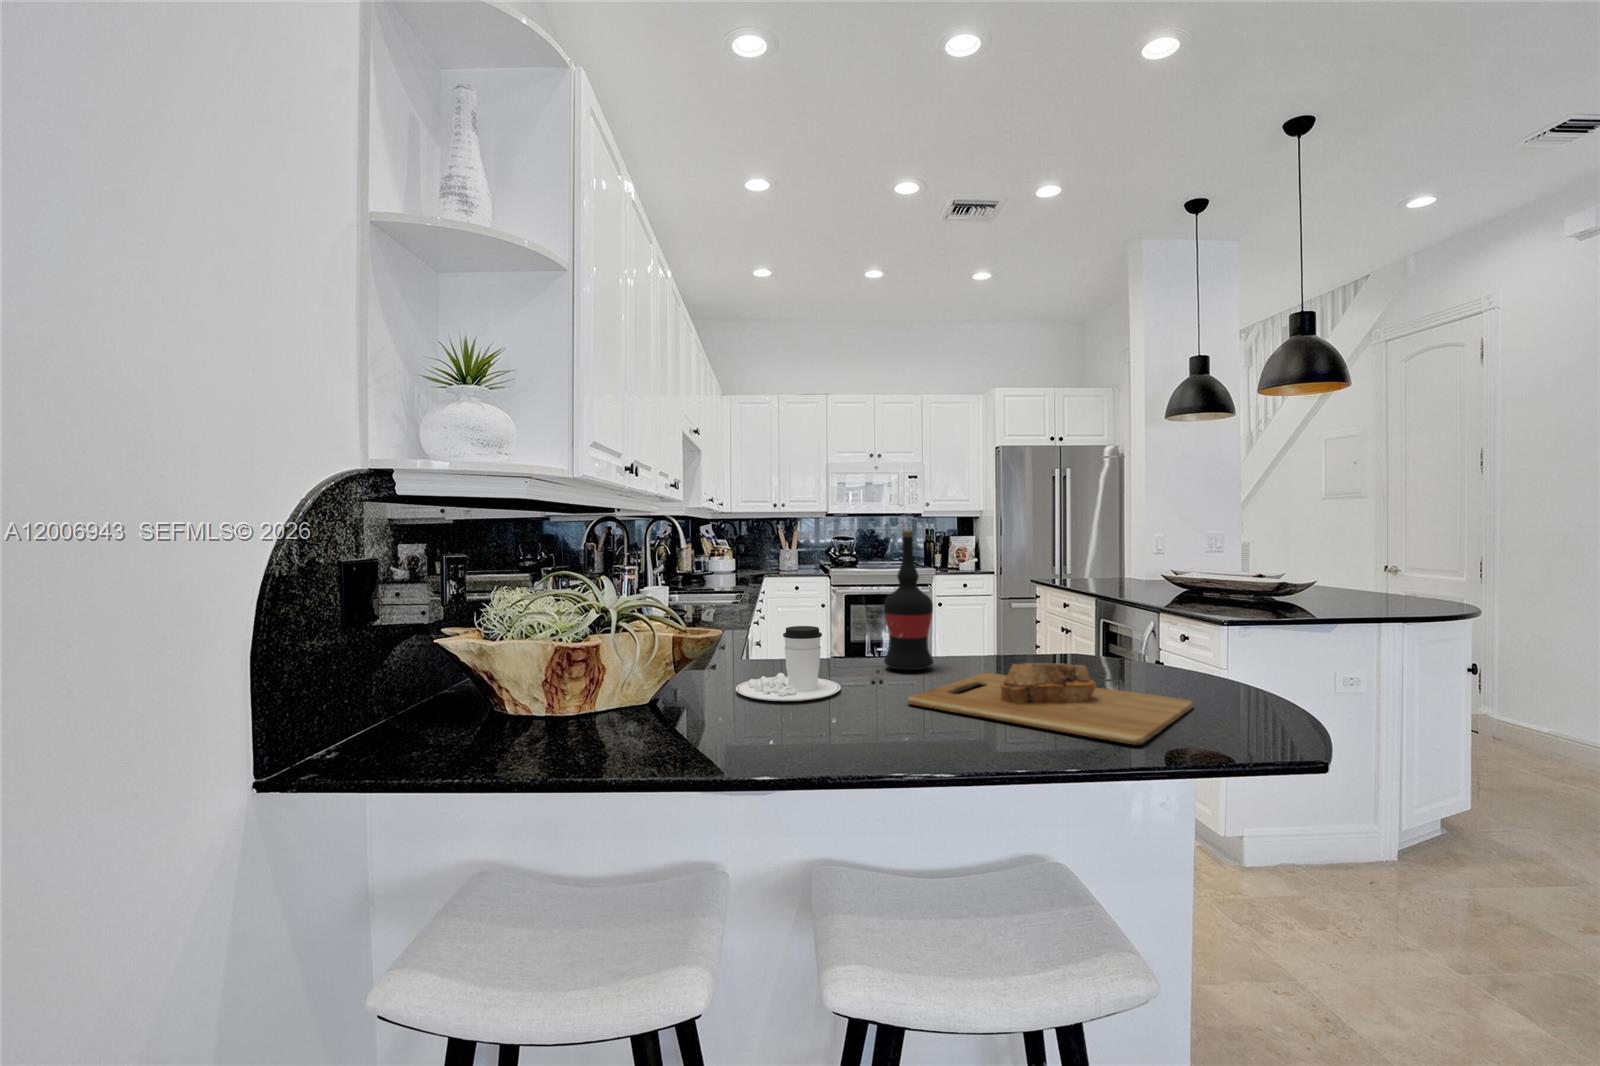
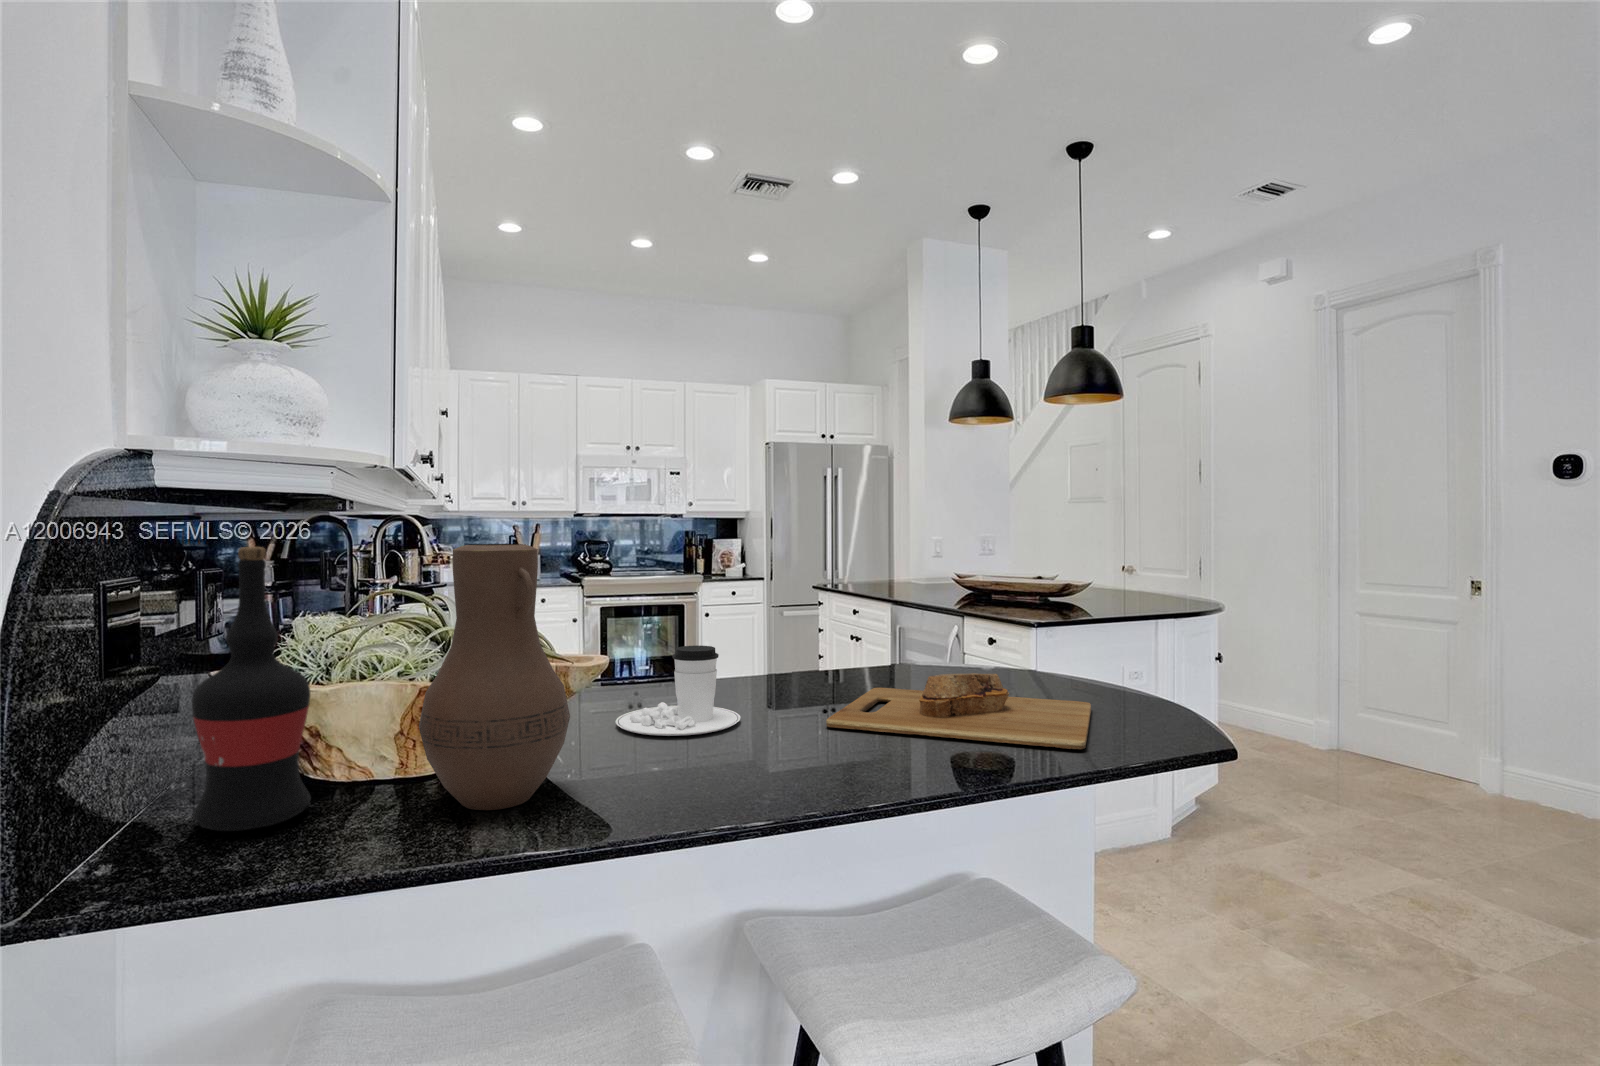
wine bottle: present [884,530,933,670] -> present [192,547,311,831]
vase: none [540,539,655,745] -> present [419,544,570,810]

